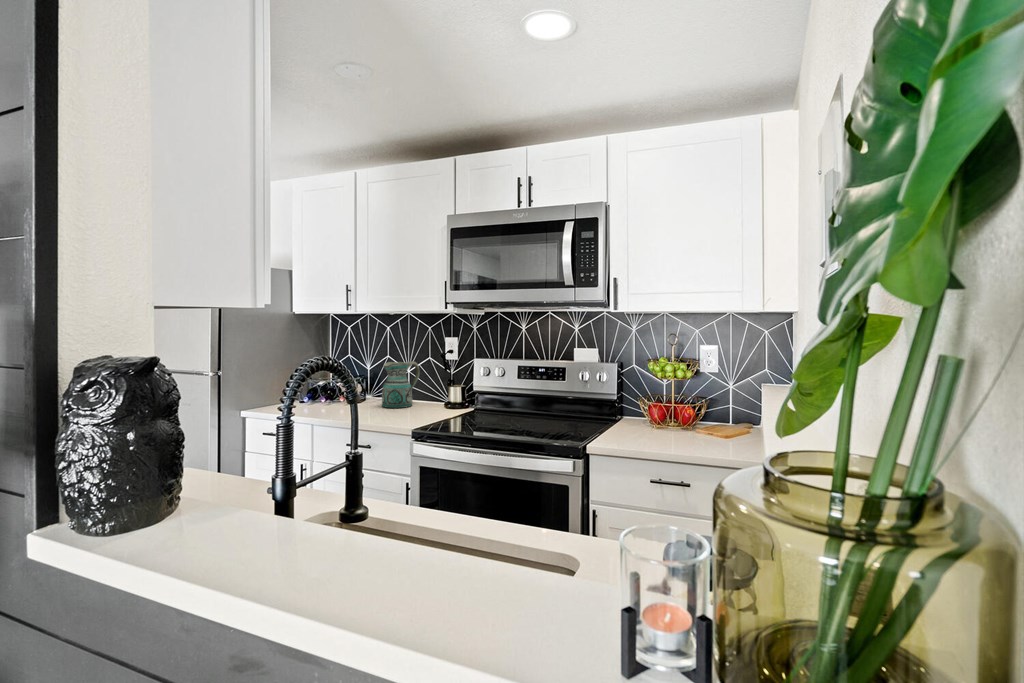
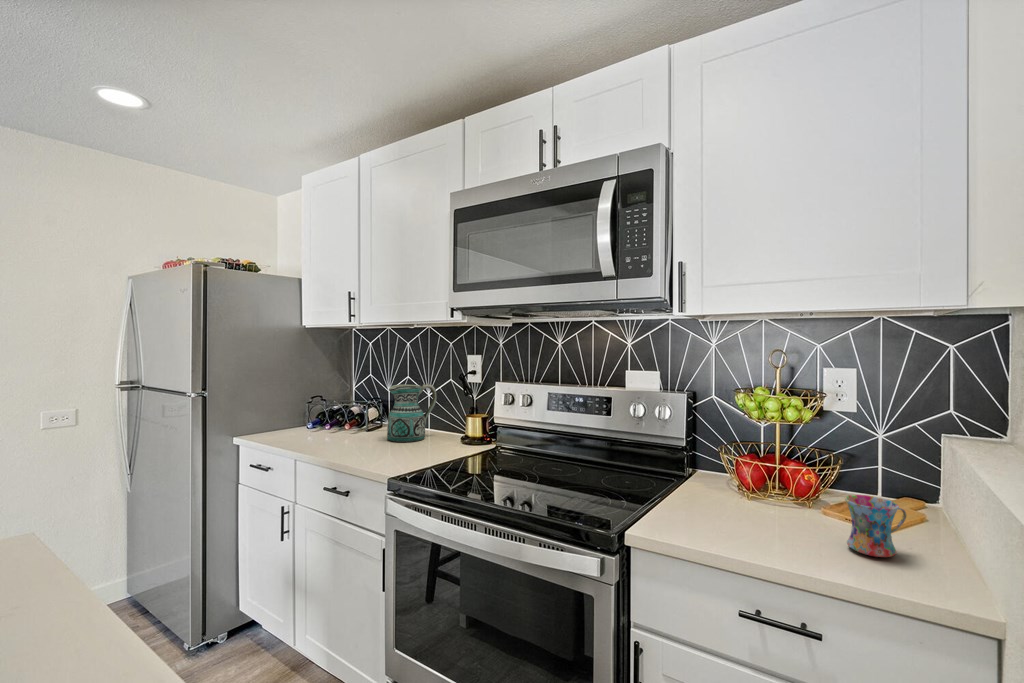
mug: none [704,415,734,445] -> present [845,495,906,557]

